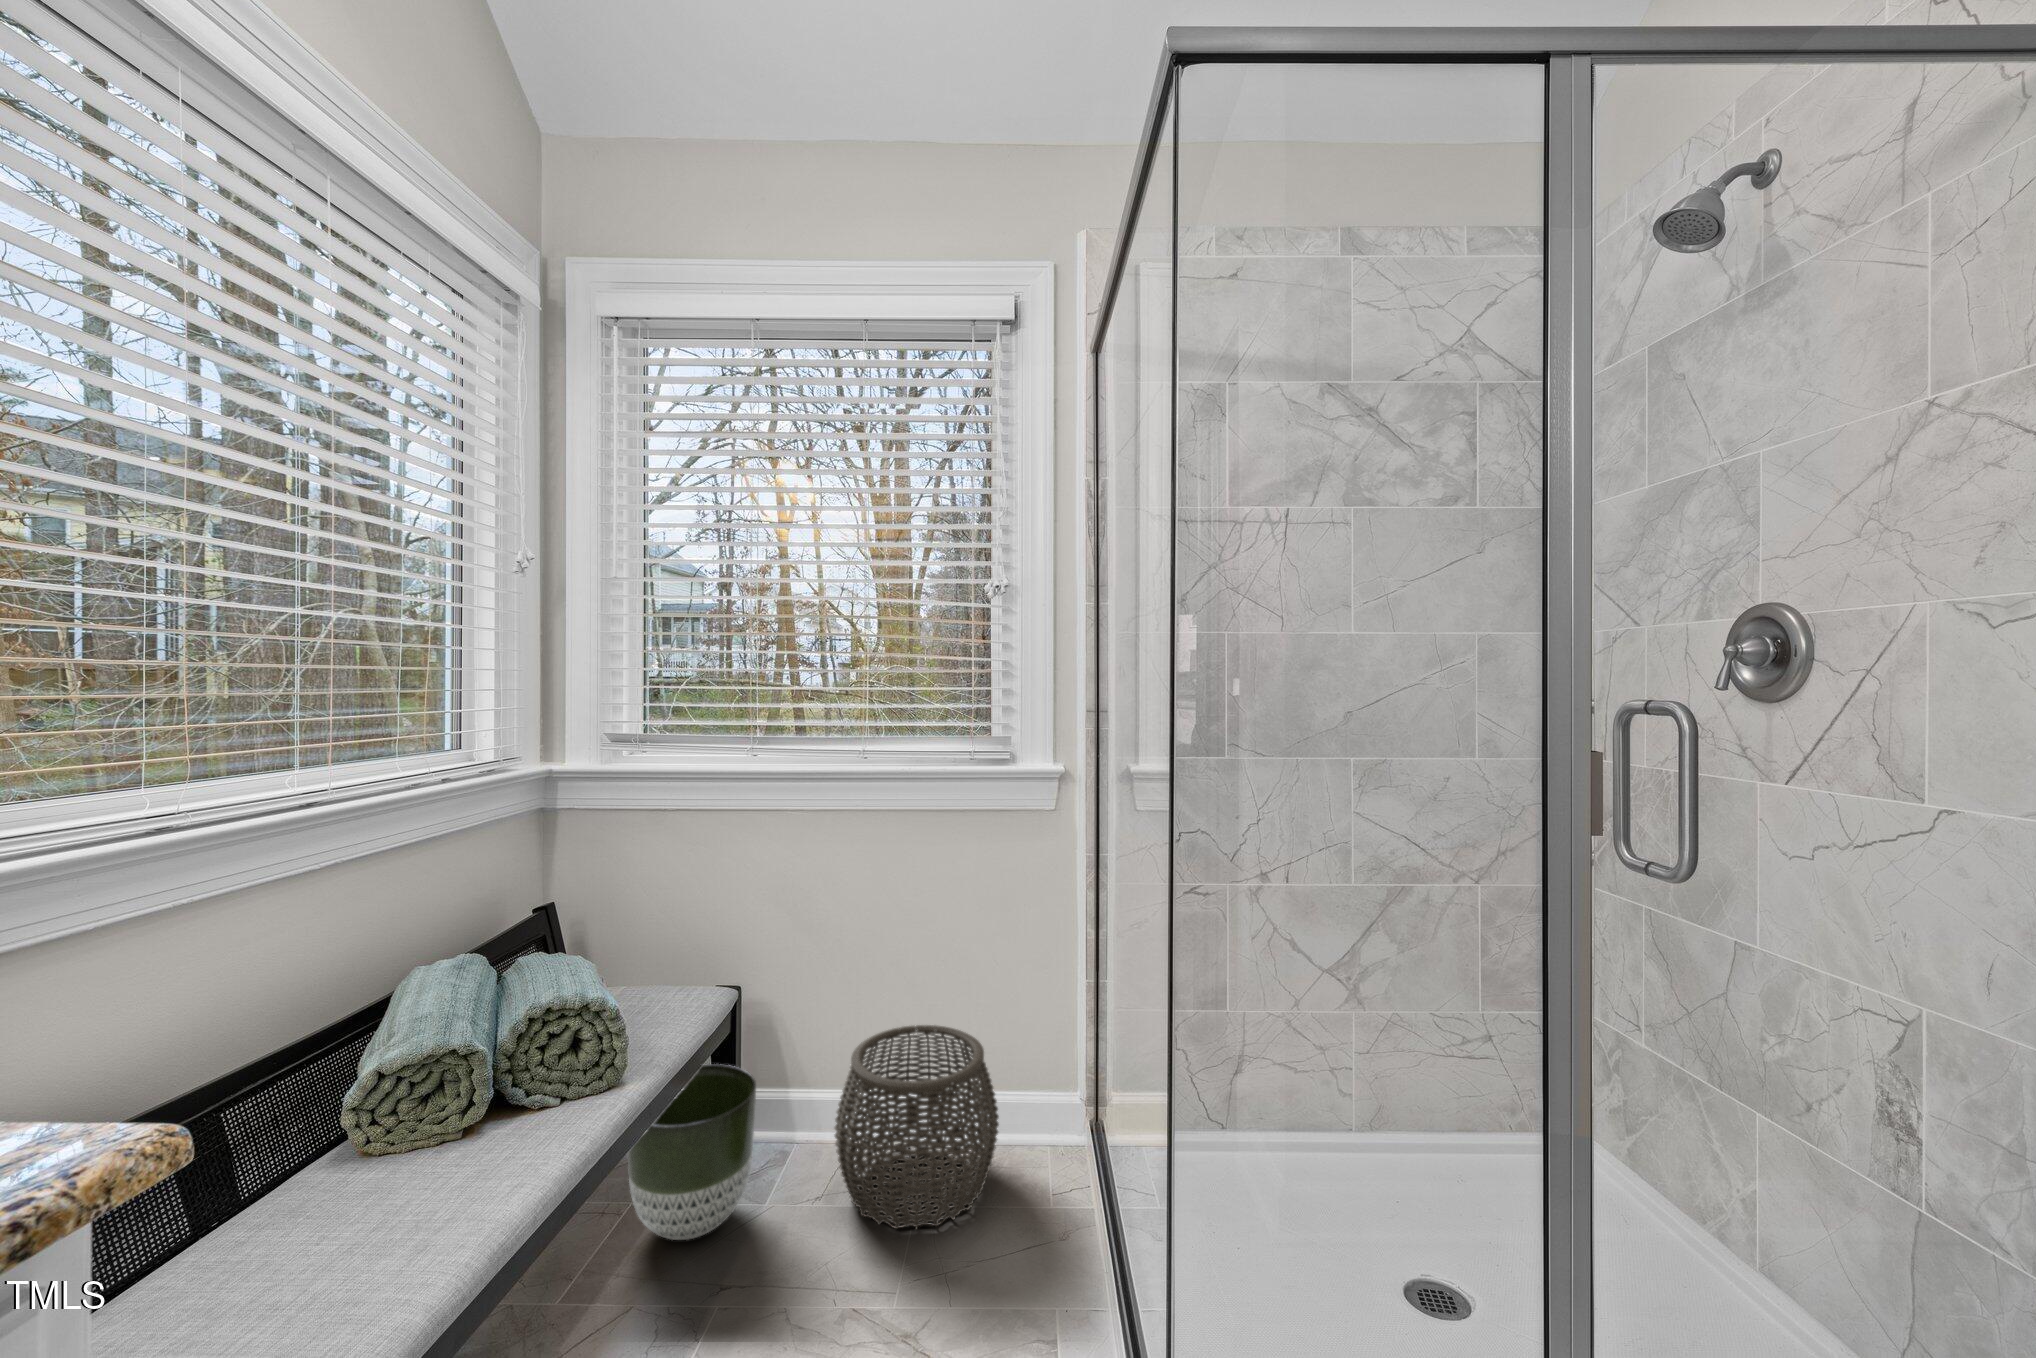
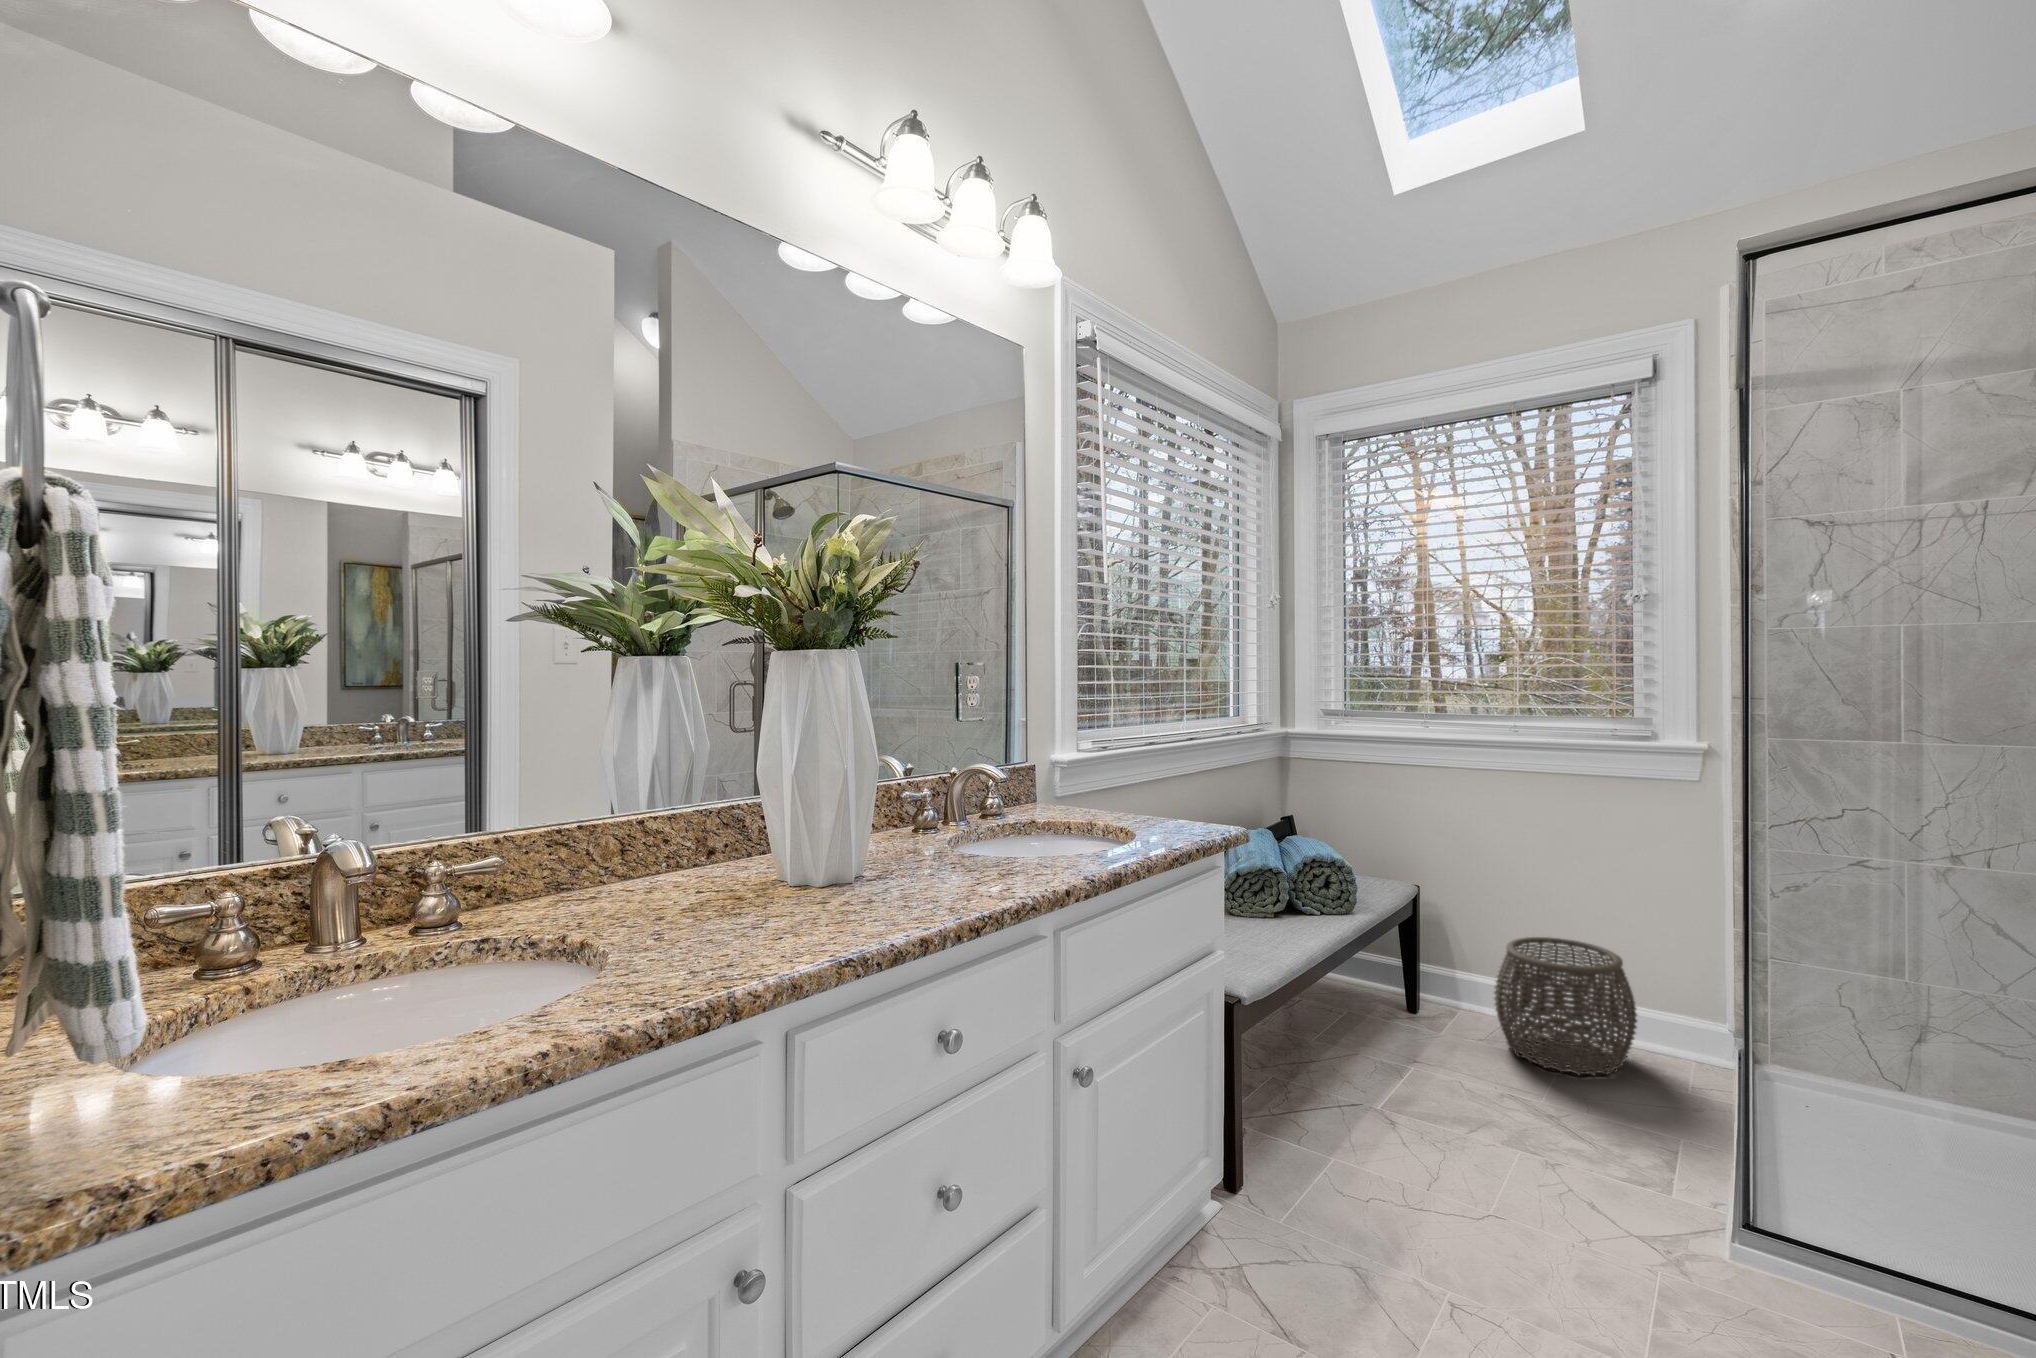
planter: present [628,1064,756,1240] -> none [1348,932,1434,1035]

